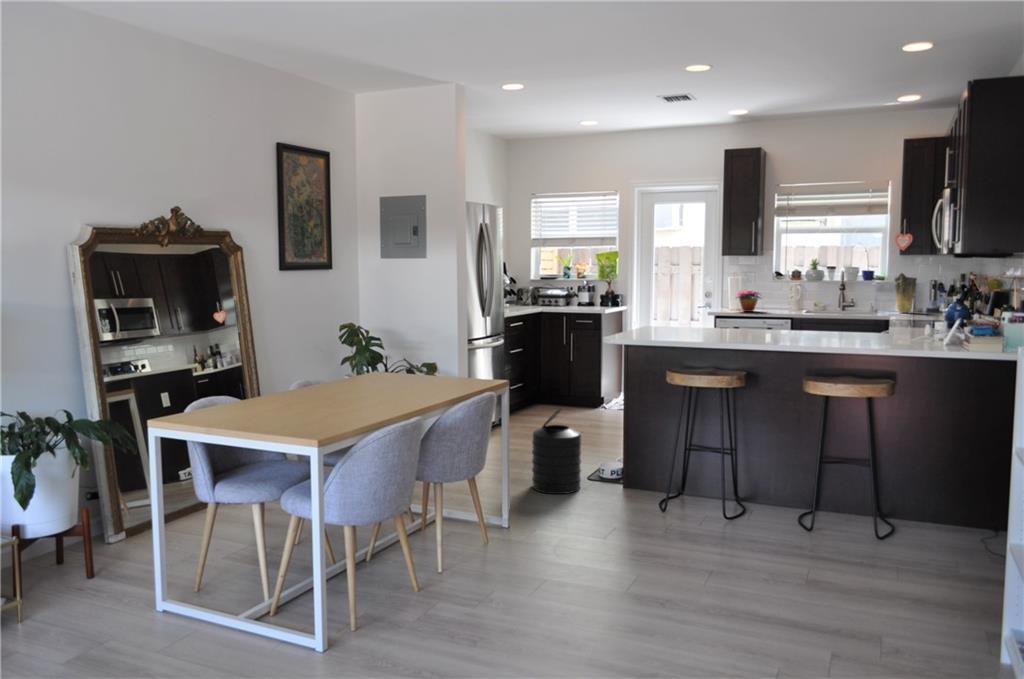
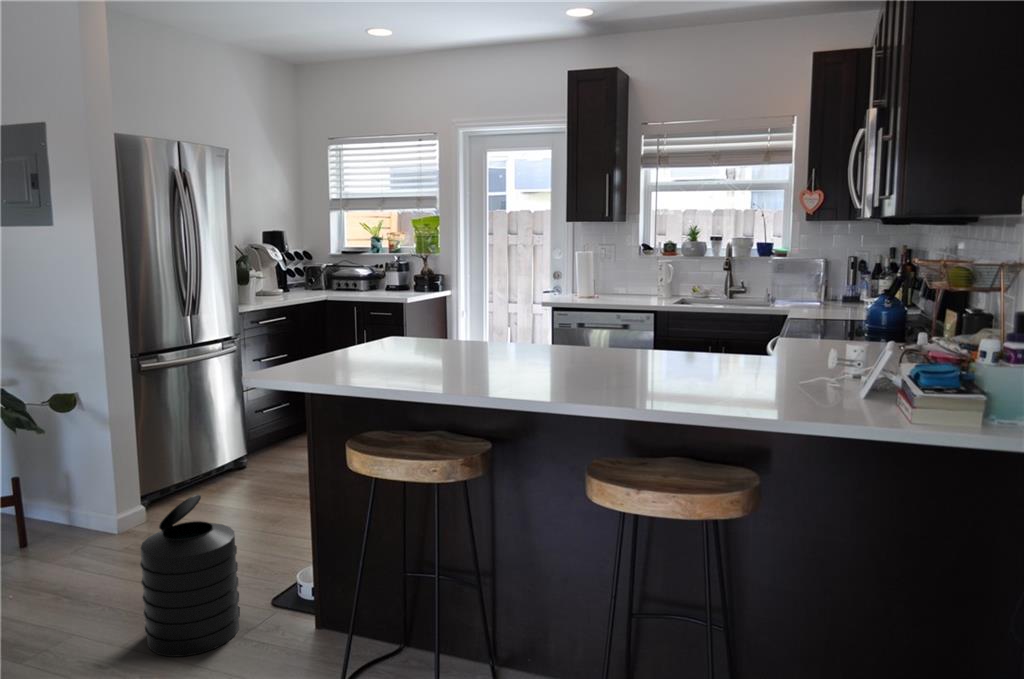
vase: present [895,273,917,313] -> none [799,247,829,302]
flower arrangement: present [734,290,762,312] -> none [581,269,626,300]

